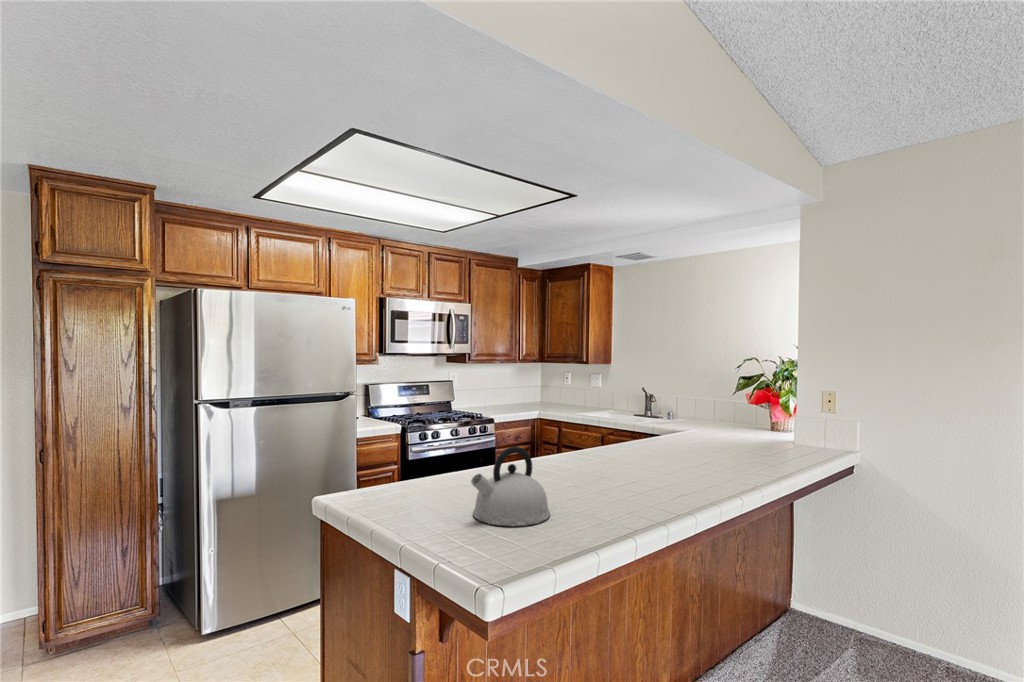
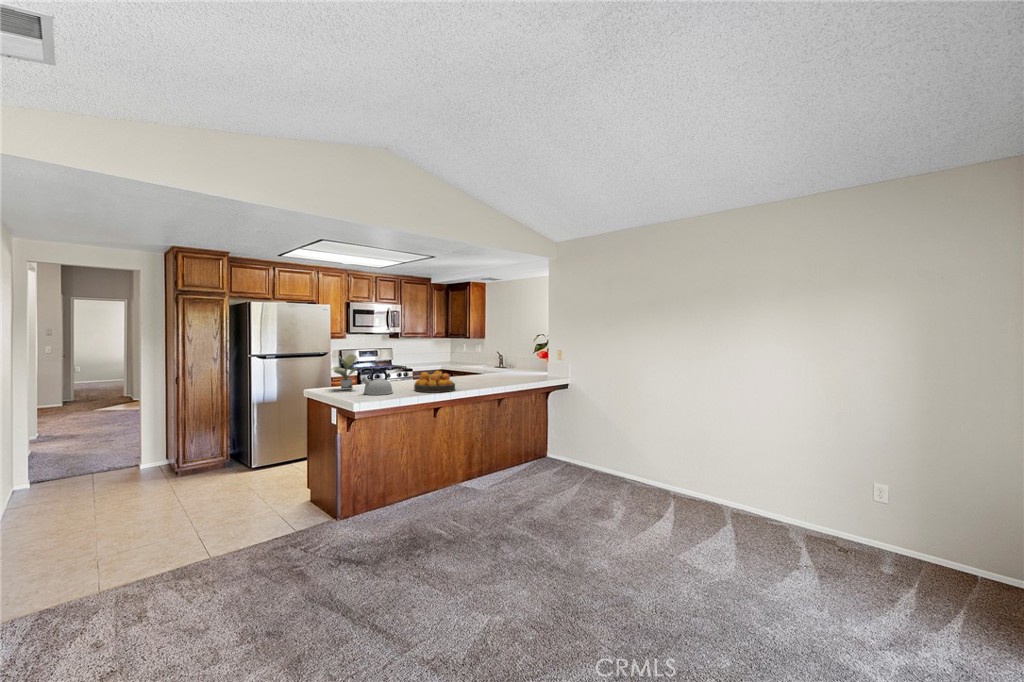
potted plant: none [384,405,448,494] -> present [333,354,357,389]
fruit bowl: none [587,444,693,511] -> present [414,371,455,393]

